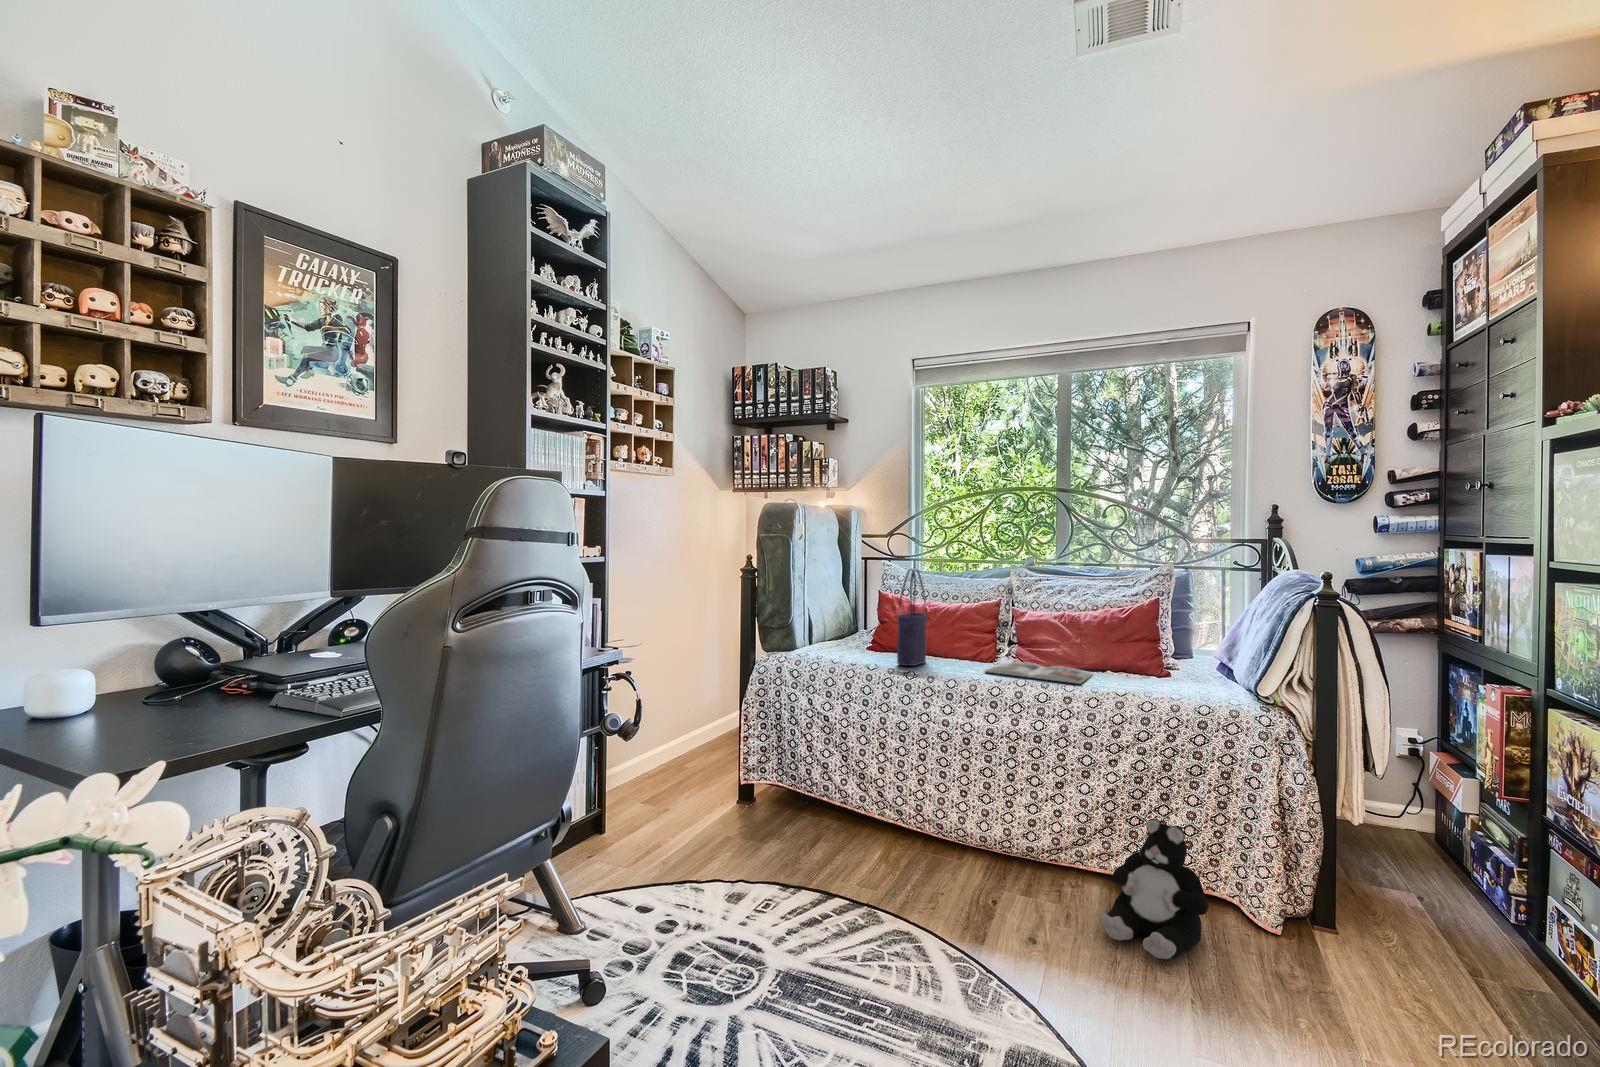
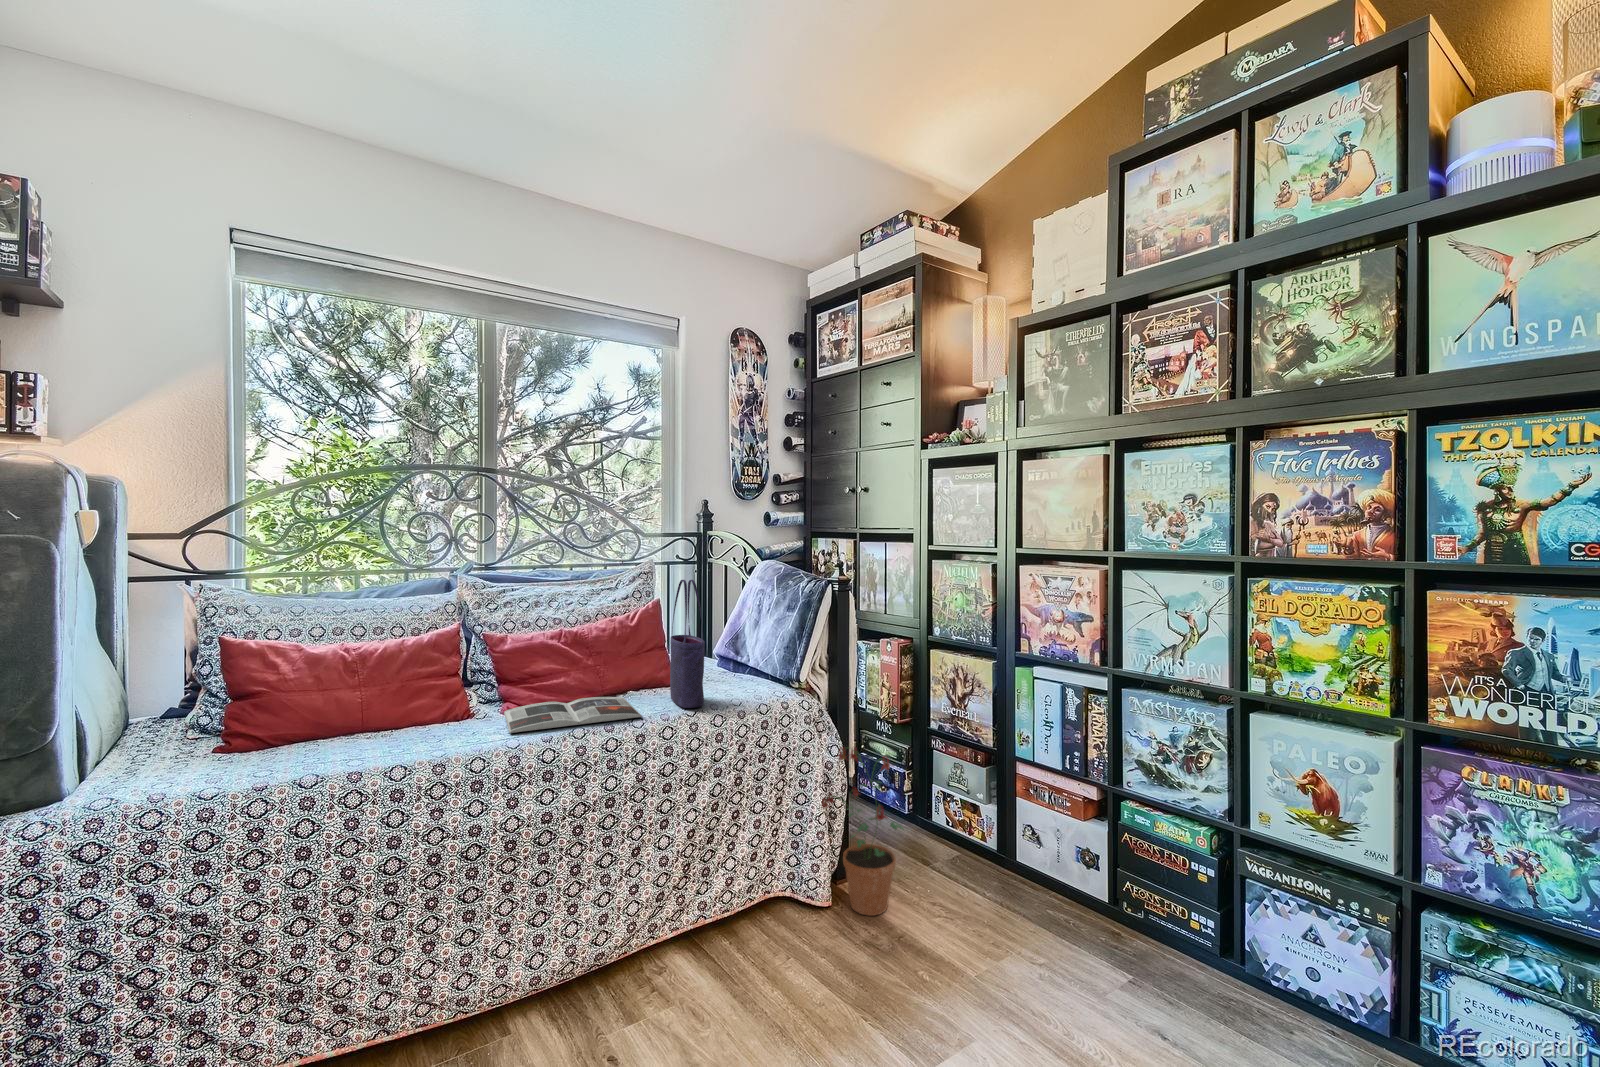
tote bag: present [897,569,927,666] -> present [670,580,705,708]
potted plant: none [1264,773,1380,973] -> present [822,747,904,916]
plush toy: present [1101,819,1208,959] -> none [719,844,822,1009]

